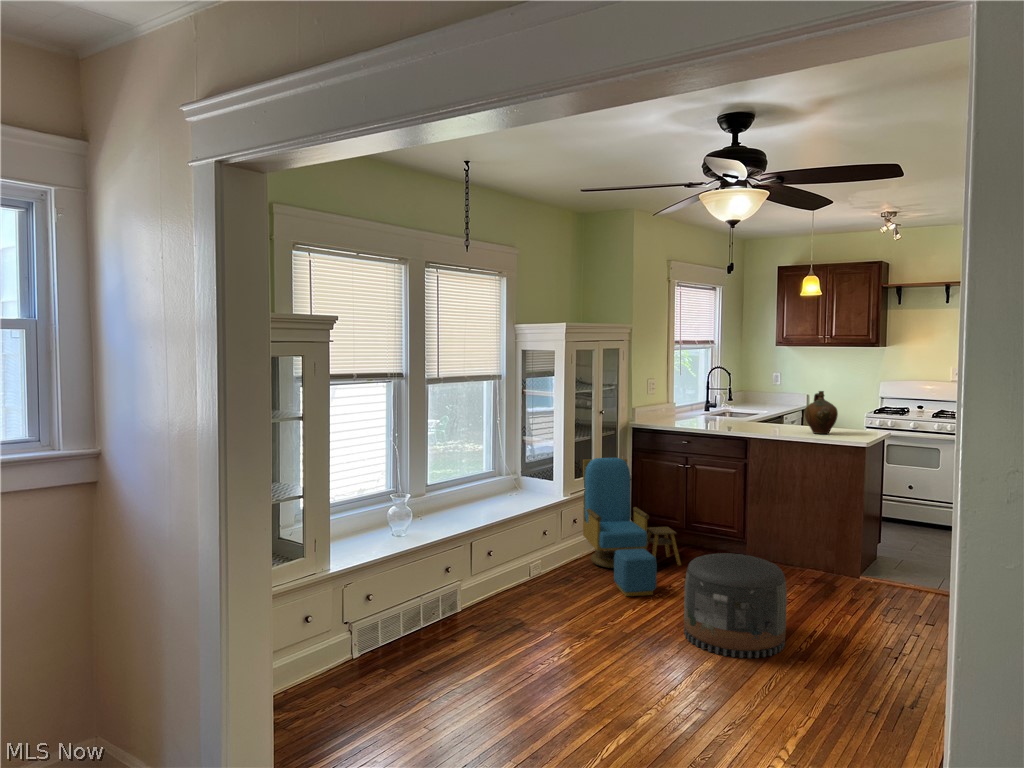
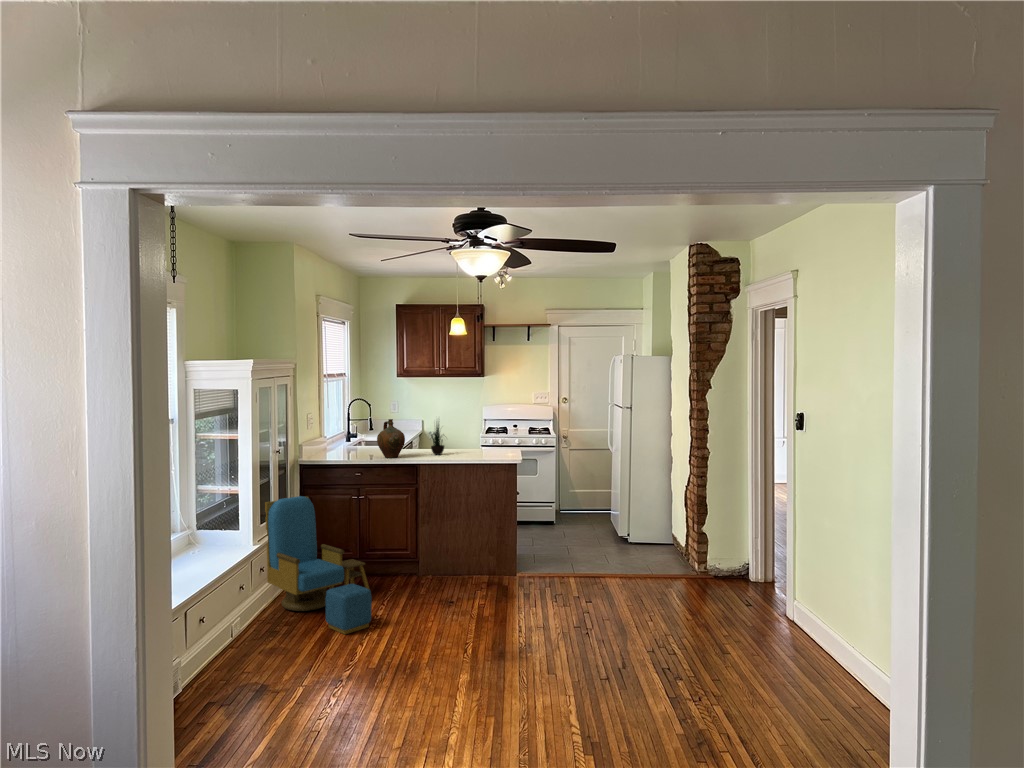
potted plant: none [766,382,792,430] -> present [429,423,444,455]
ceramic jug: present [805,391,838,434] -> present [377,419,405,458]
pouf: present [684,553,787,658] -> none [421,571,510,665]

